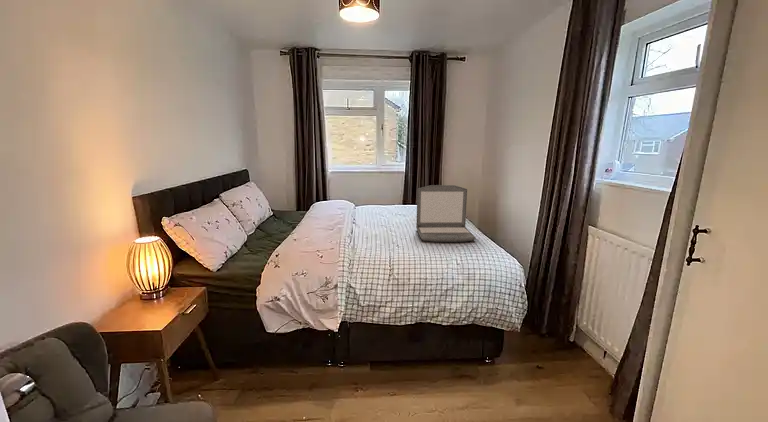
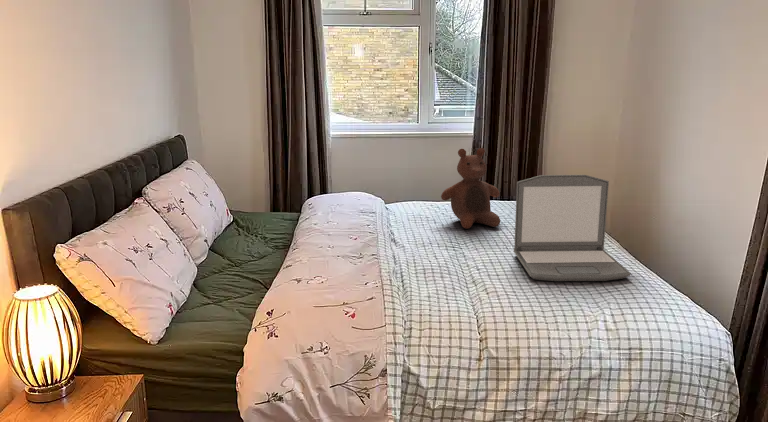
stuffed bear: none [380,172,413,217] -> present [441,148,500,229]

